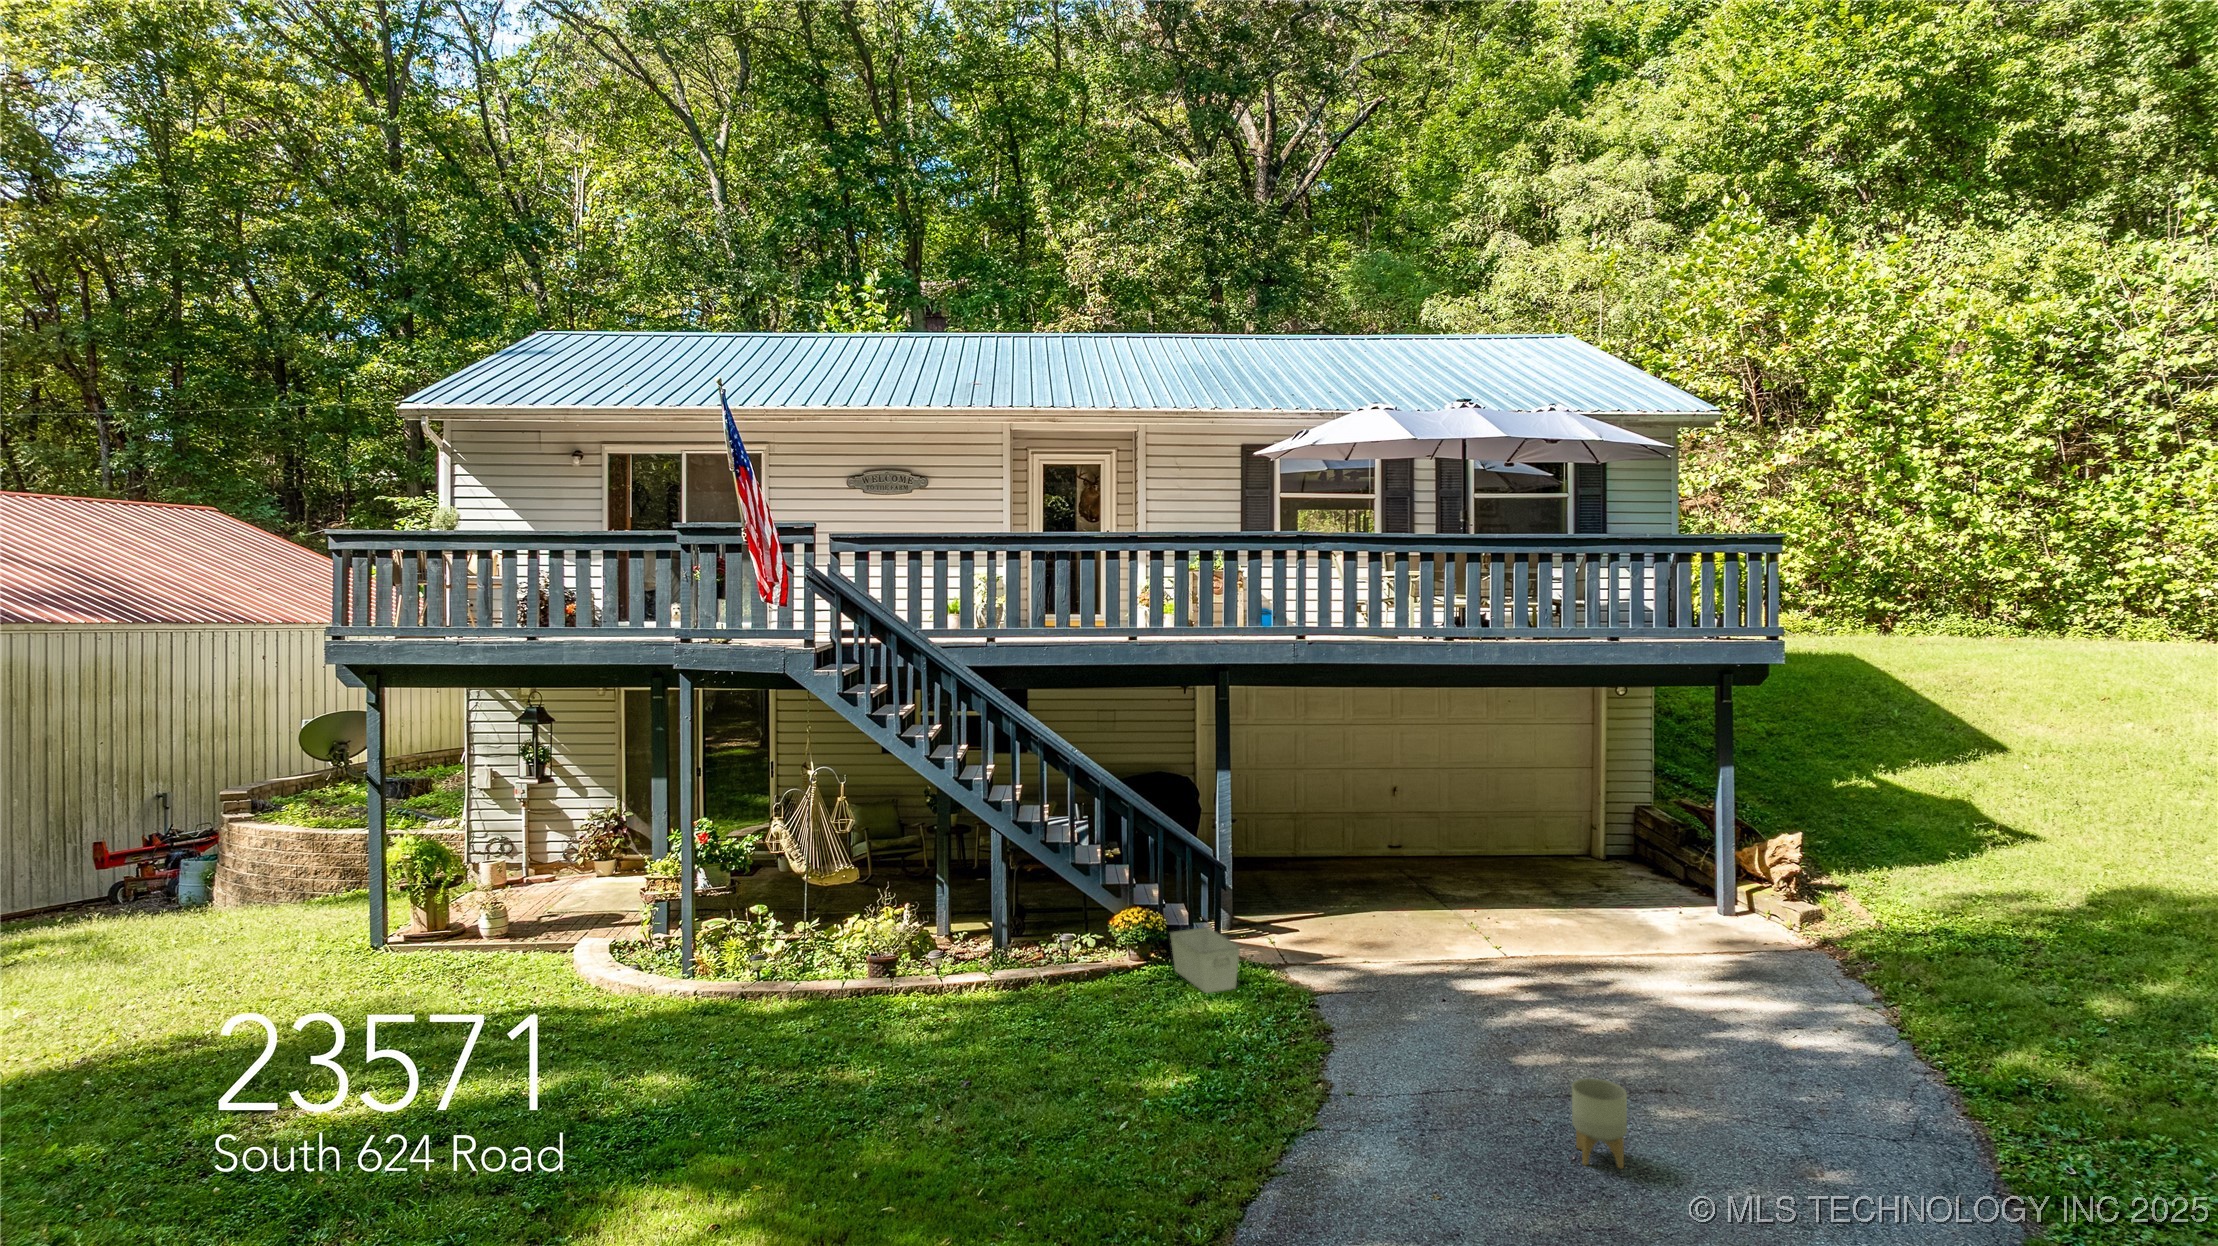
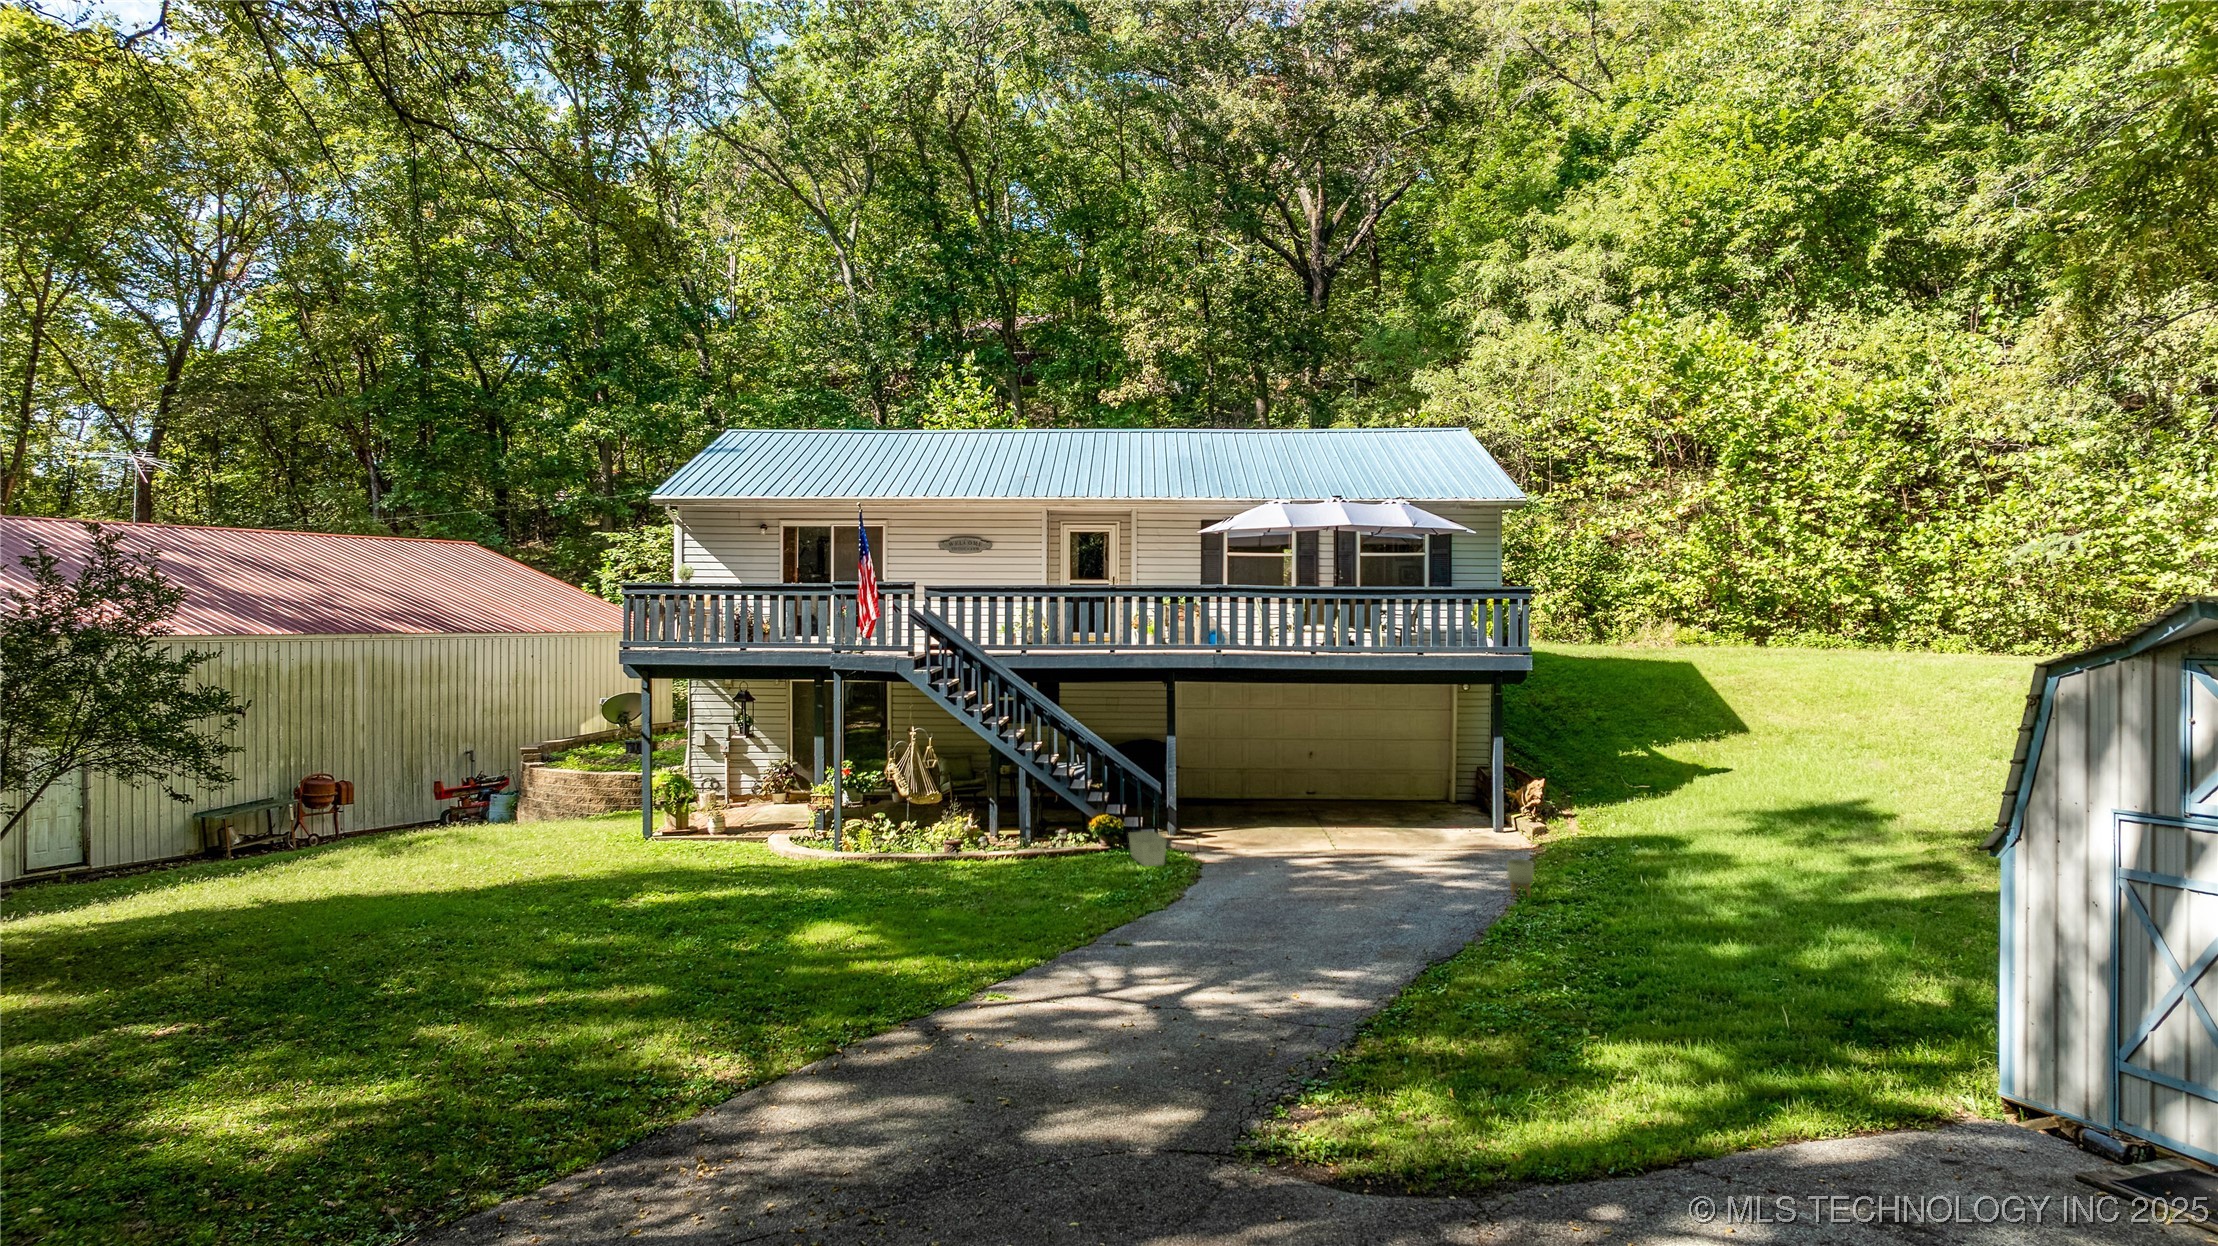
planter: present [1572,1079,1627,1169] -> present [1507,859,1533,897]

